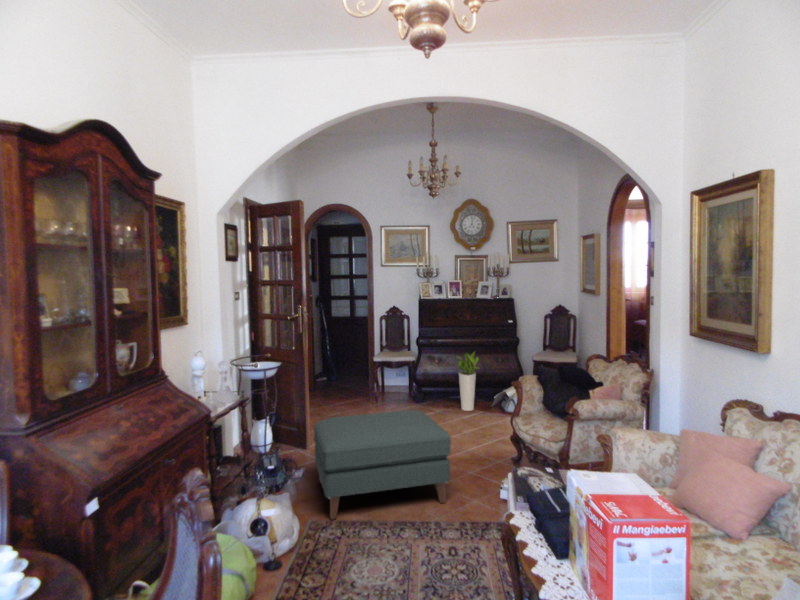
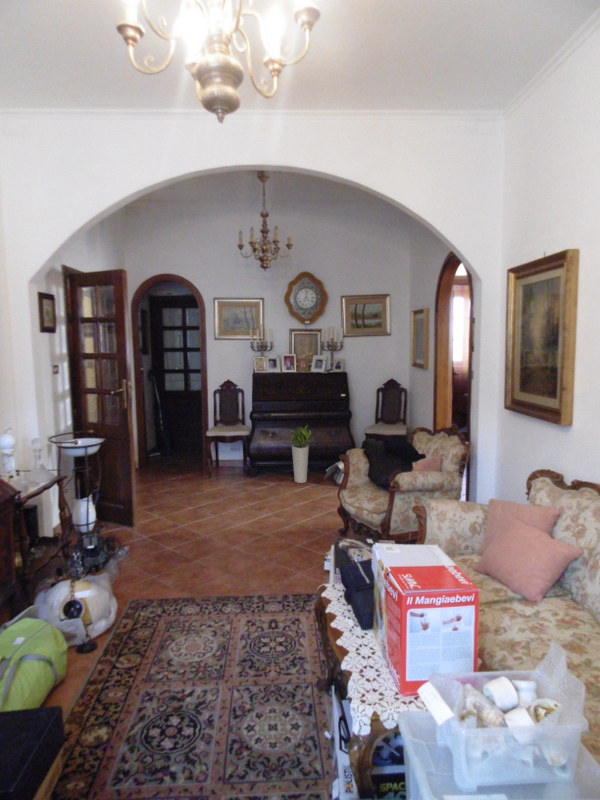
ottoman: present [314,410,451,520] -> none [137,484,275,597]

